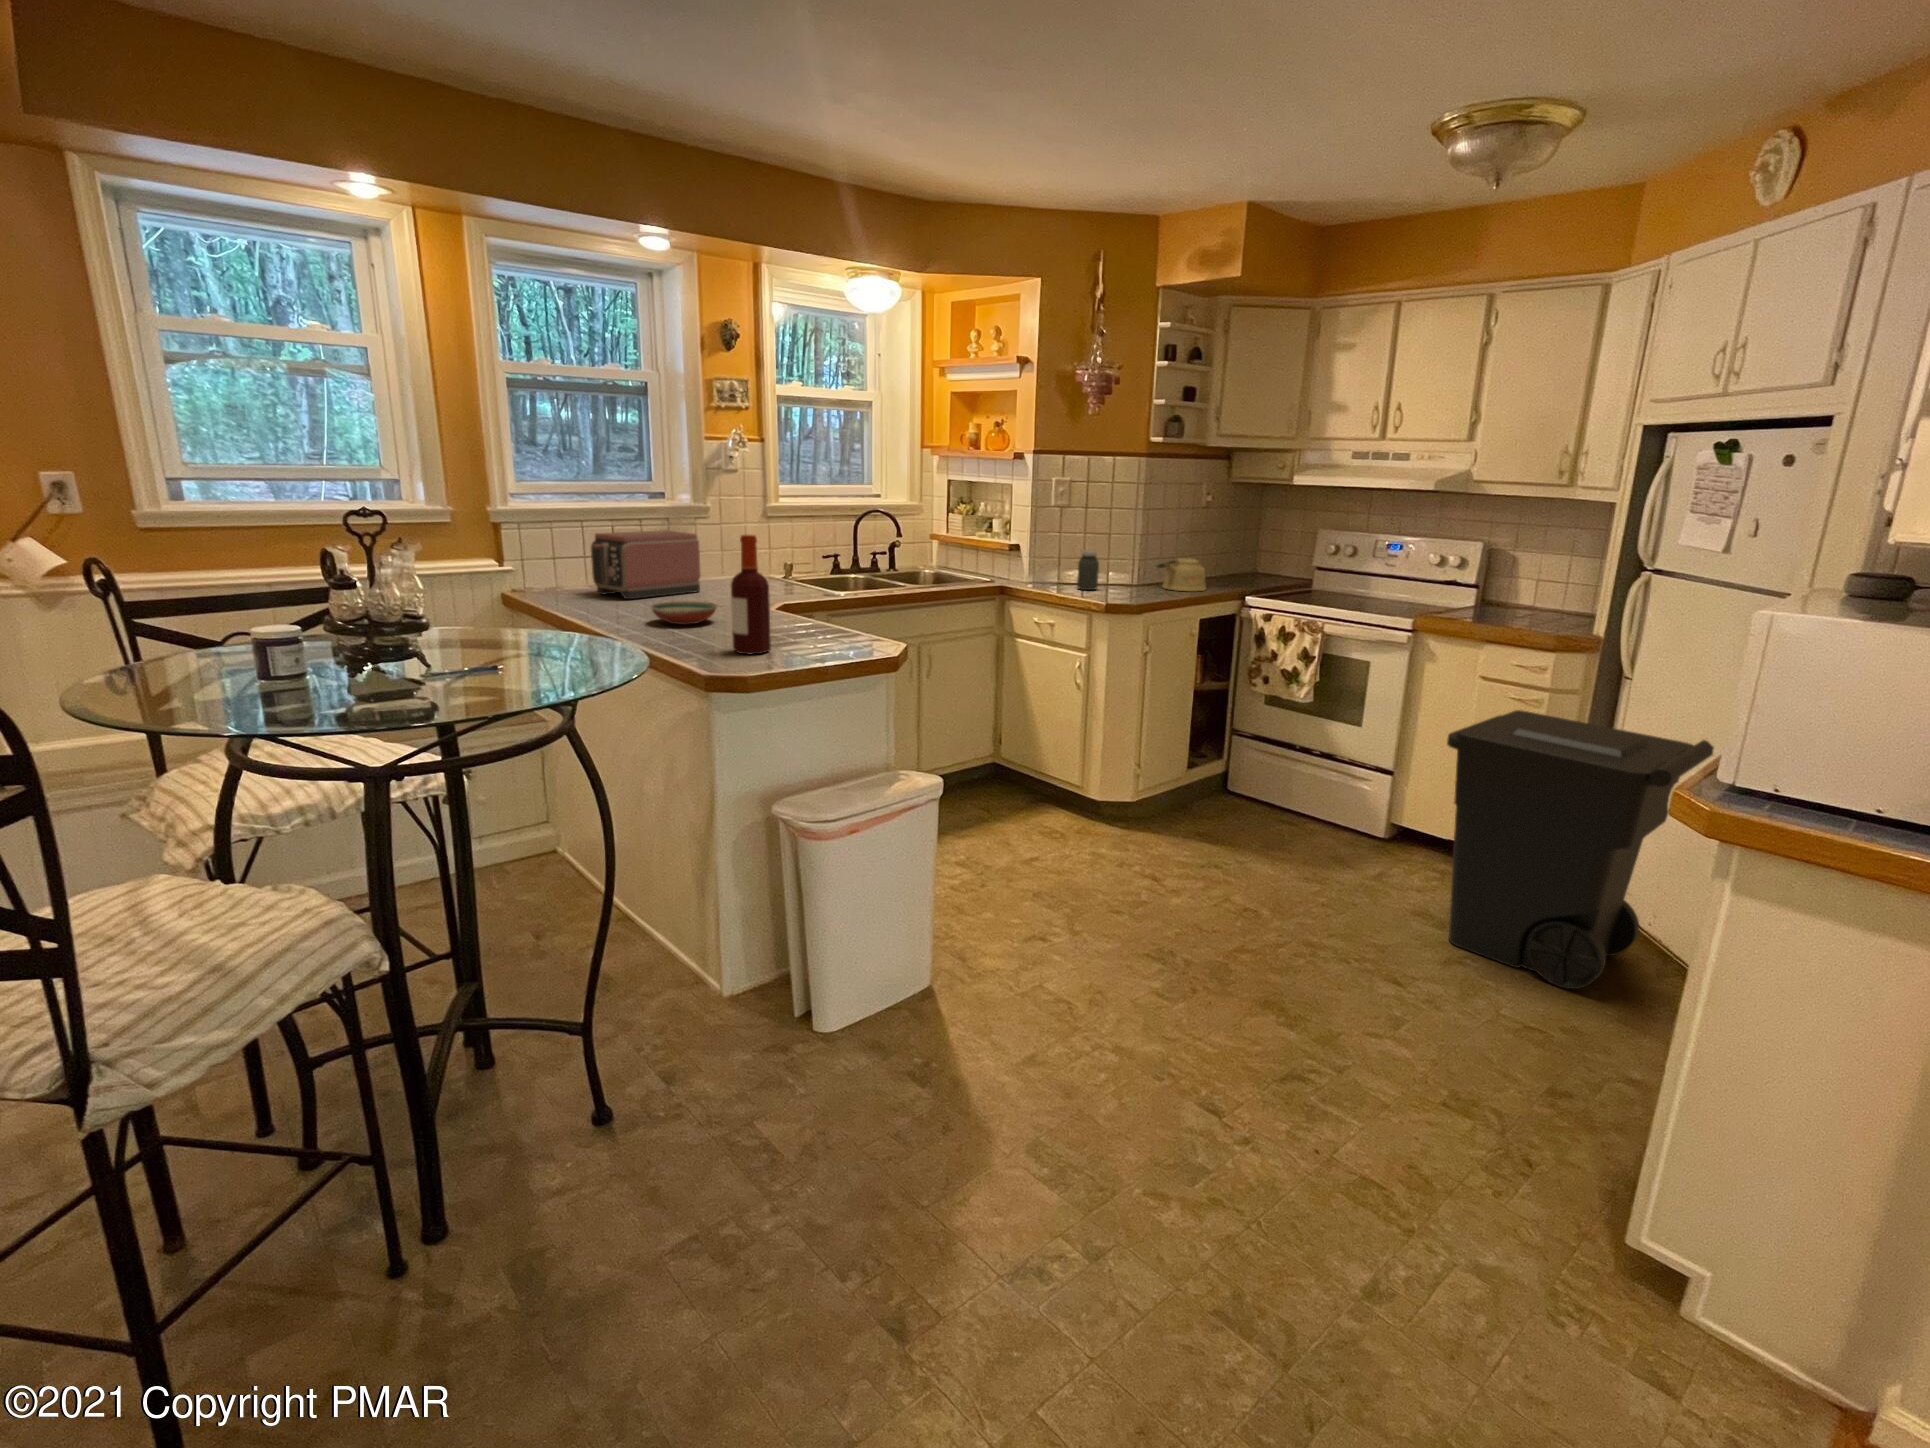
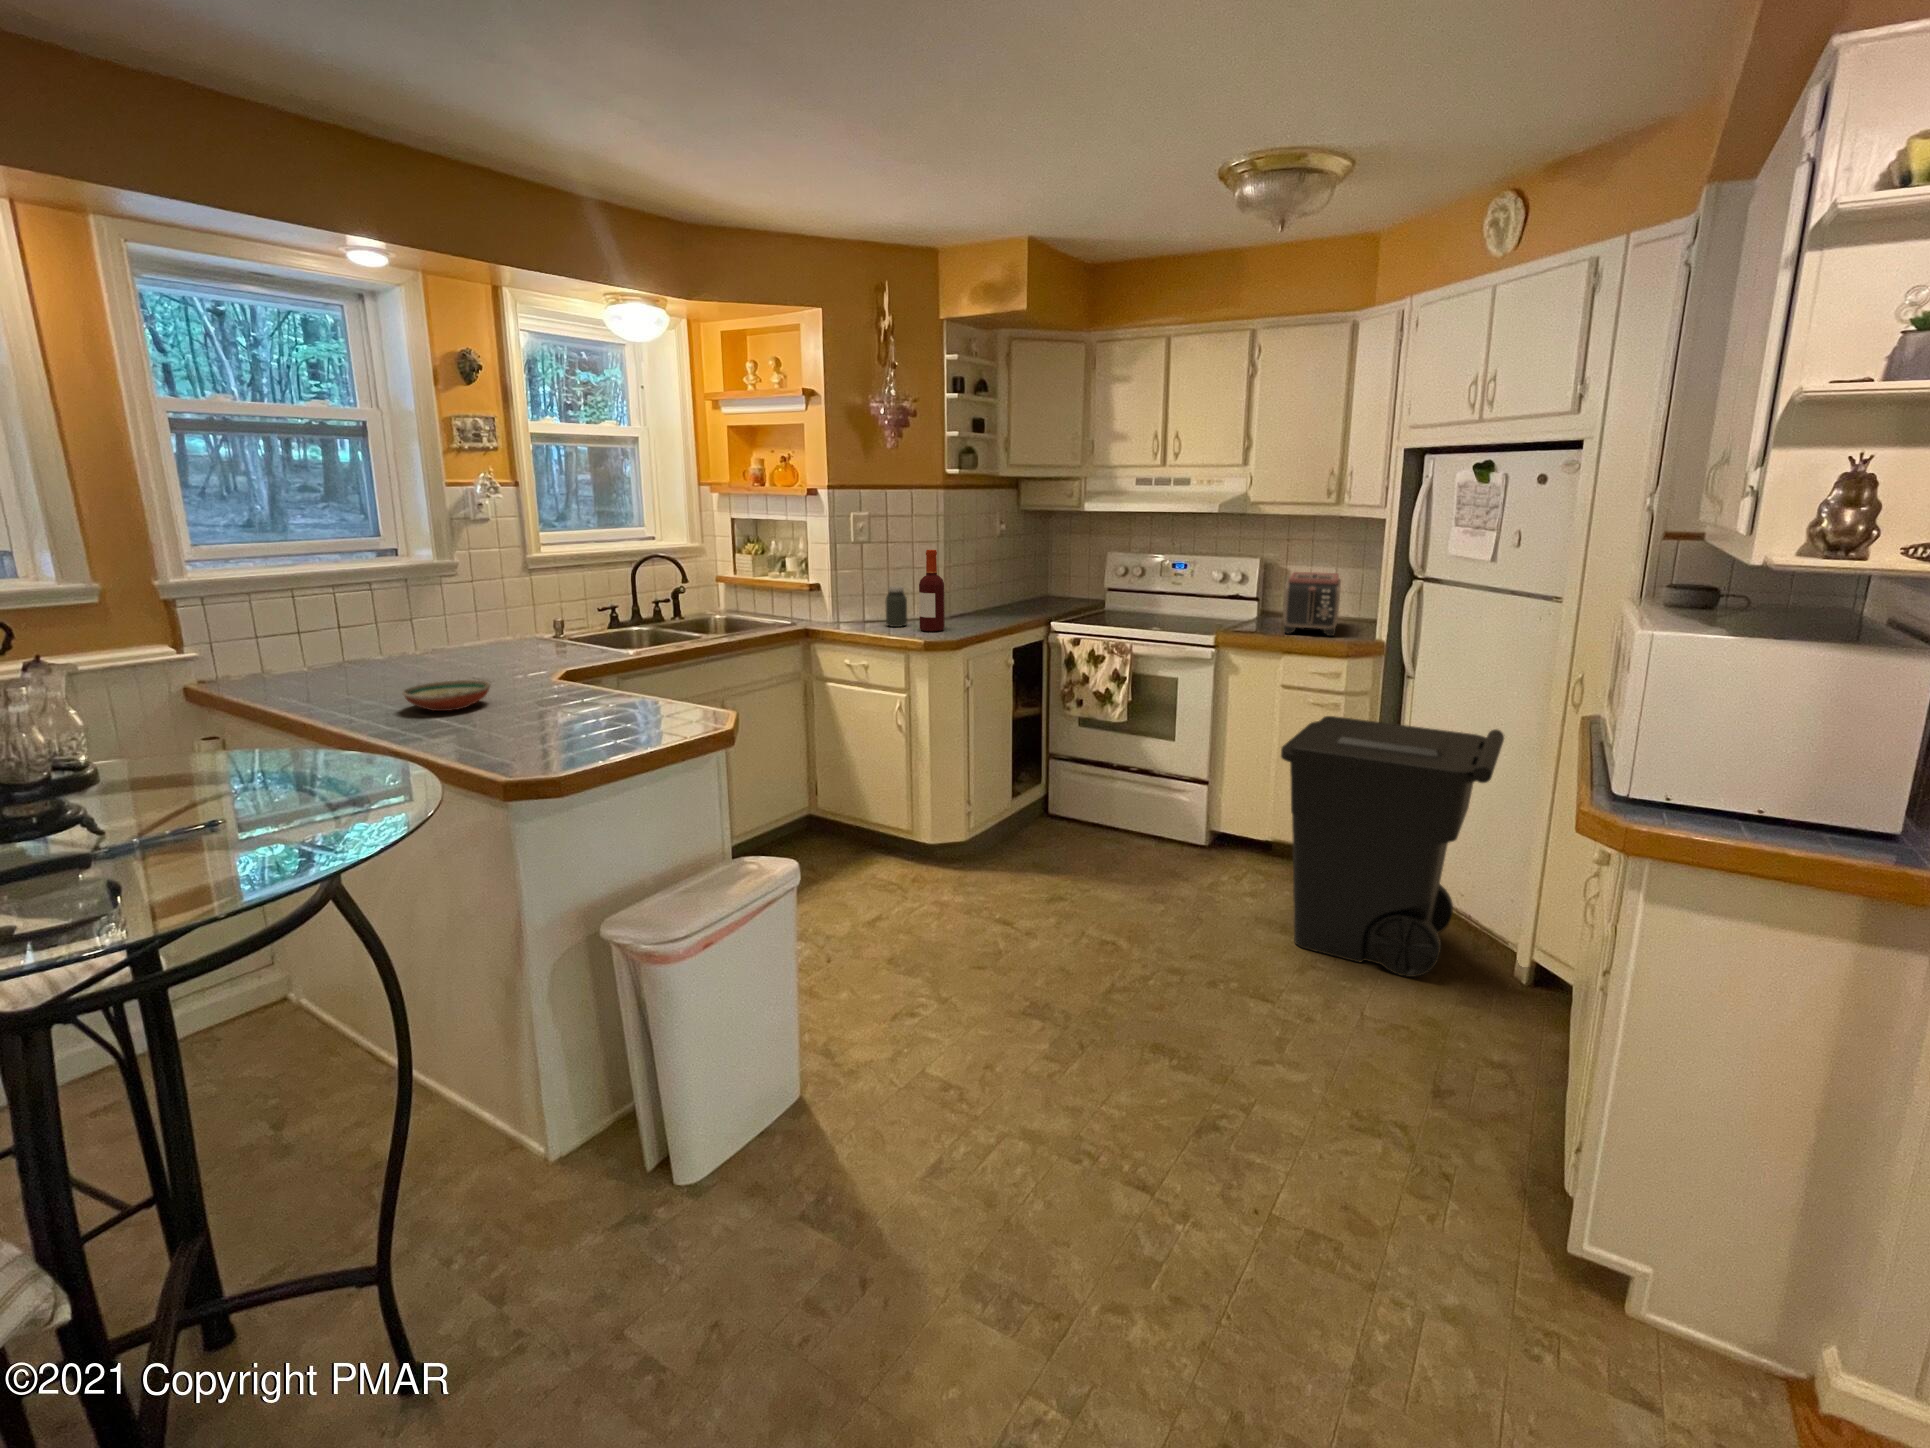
toaster: present [591,530,701,599] -> present [1283,572,1341,636]
bottle: present [731,535,771,654] -> present [919,550,945,631]
kettle: present [1157,554,1206,591] -> none [962,583,1013,621]

